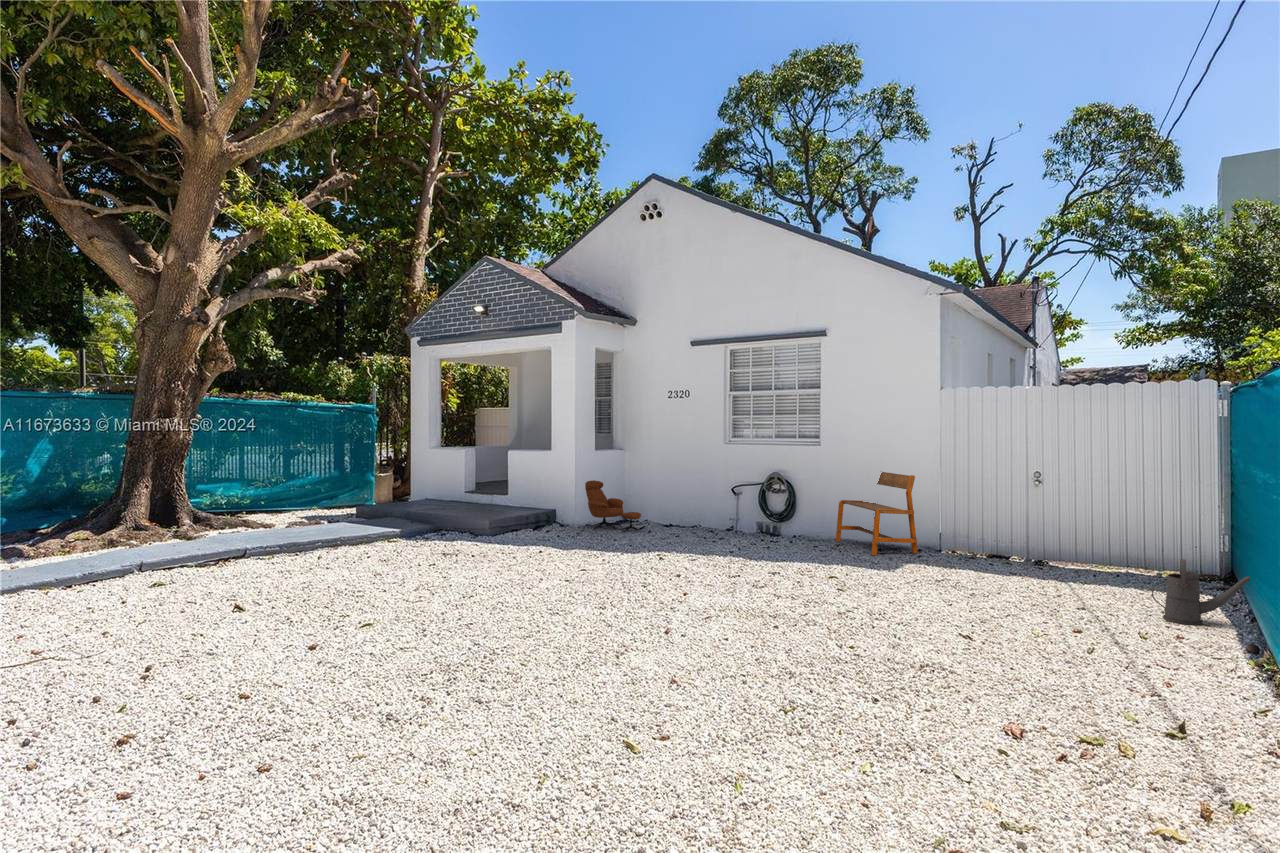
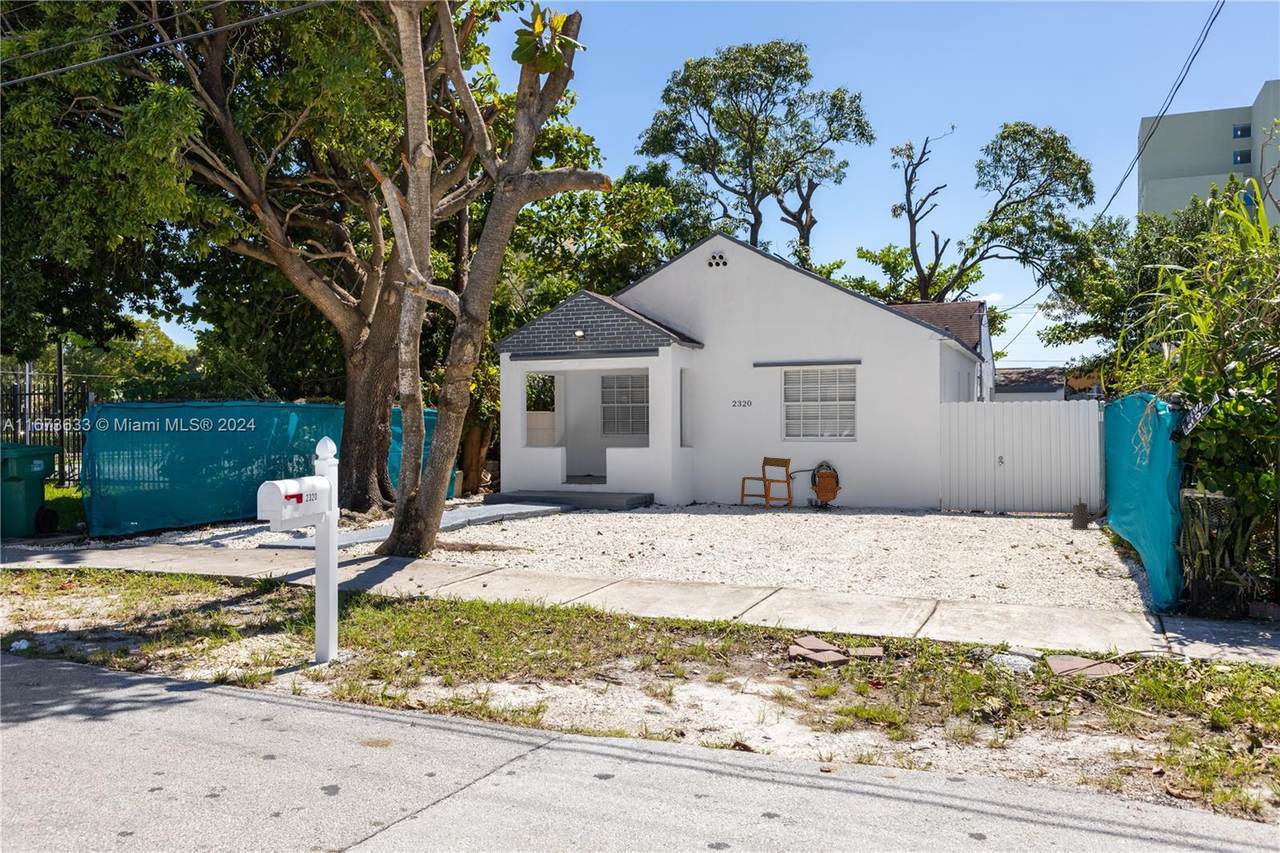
bench: present [836,472,918,555] -> present [740,457,793,509]
lounge chair: present [585,480,641,532] -> present [811,471,842,511]

